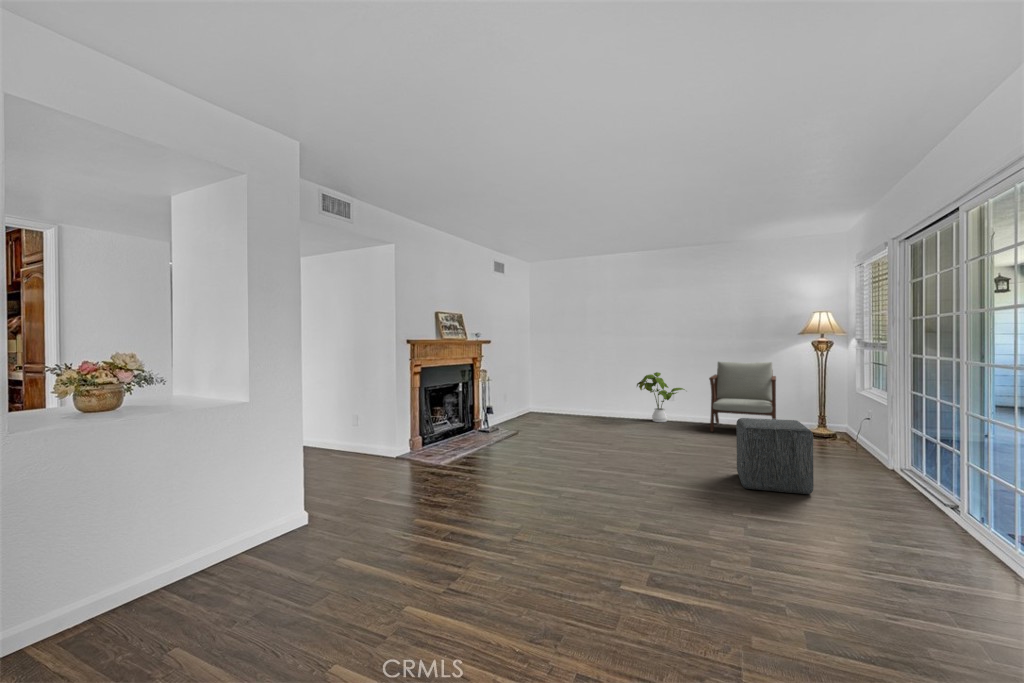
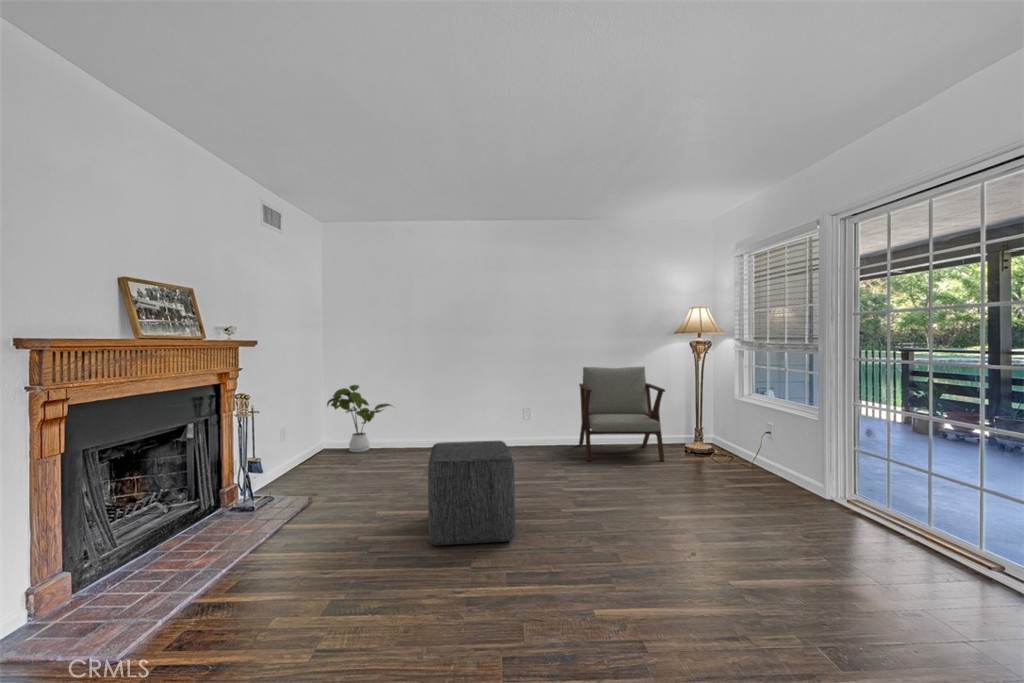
house plant: present [637,372,685,422] -> present [327,385,392,452]
ottoman: present [736,418,814,494] -> present [428,441,515,545]

